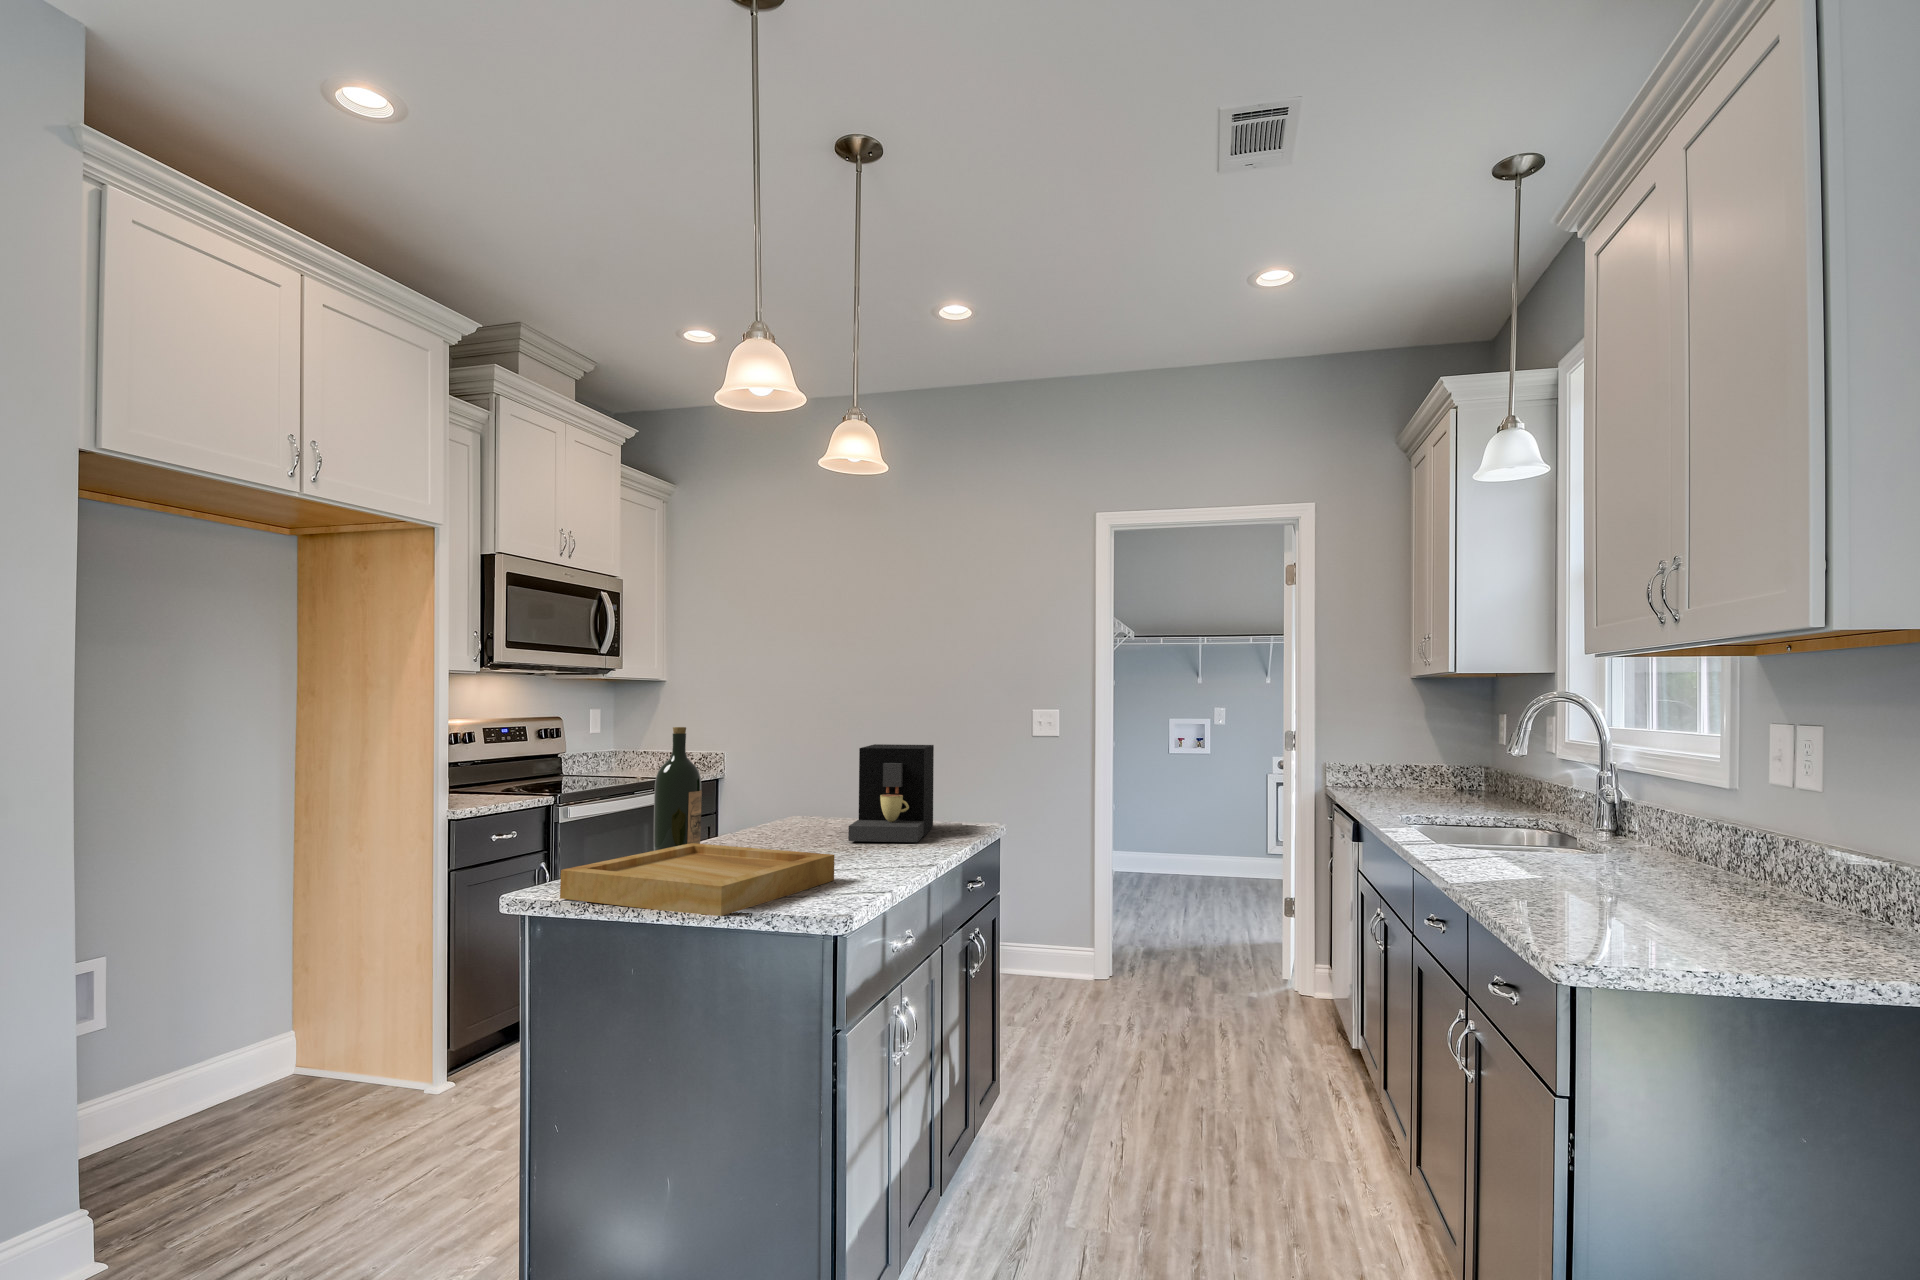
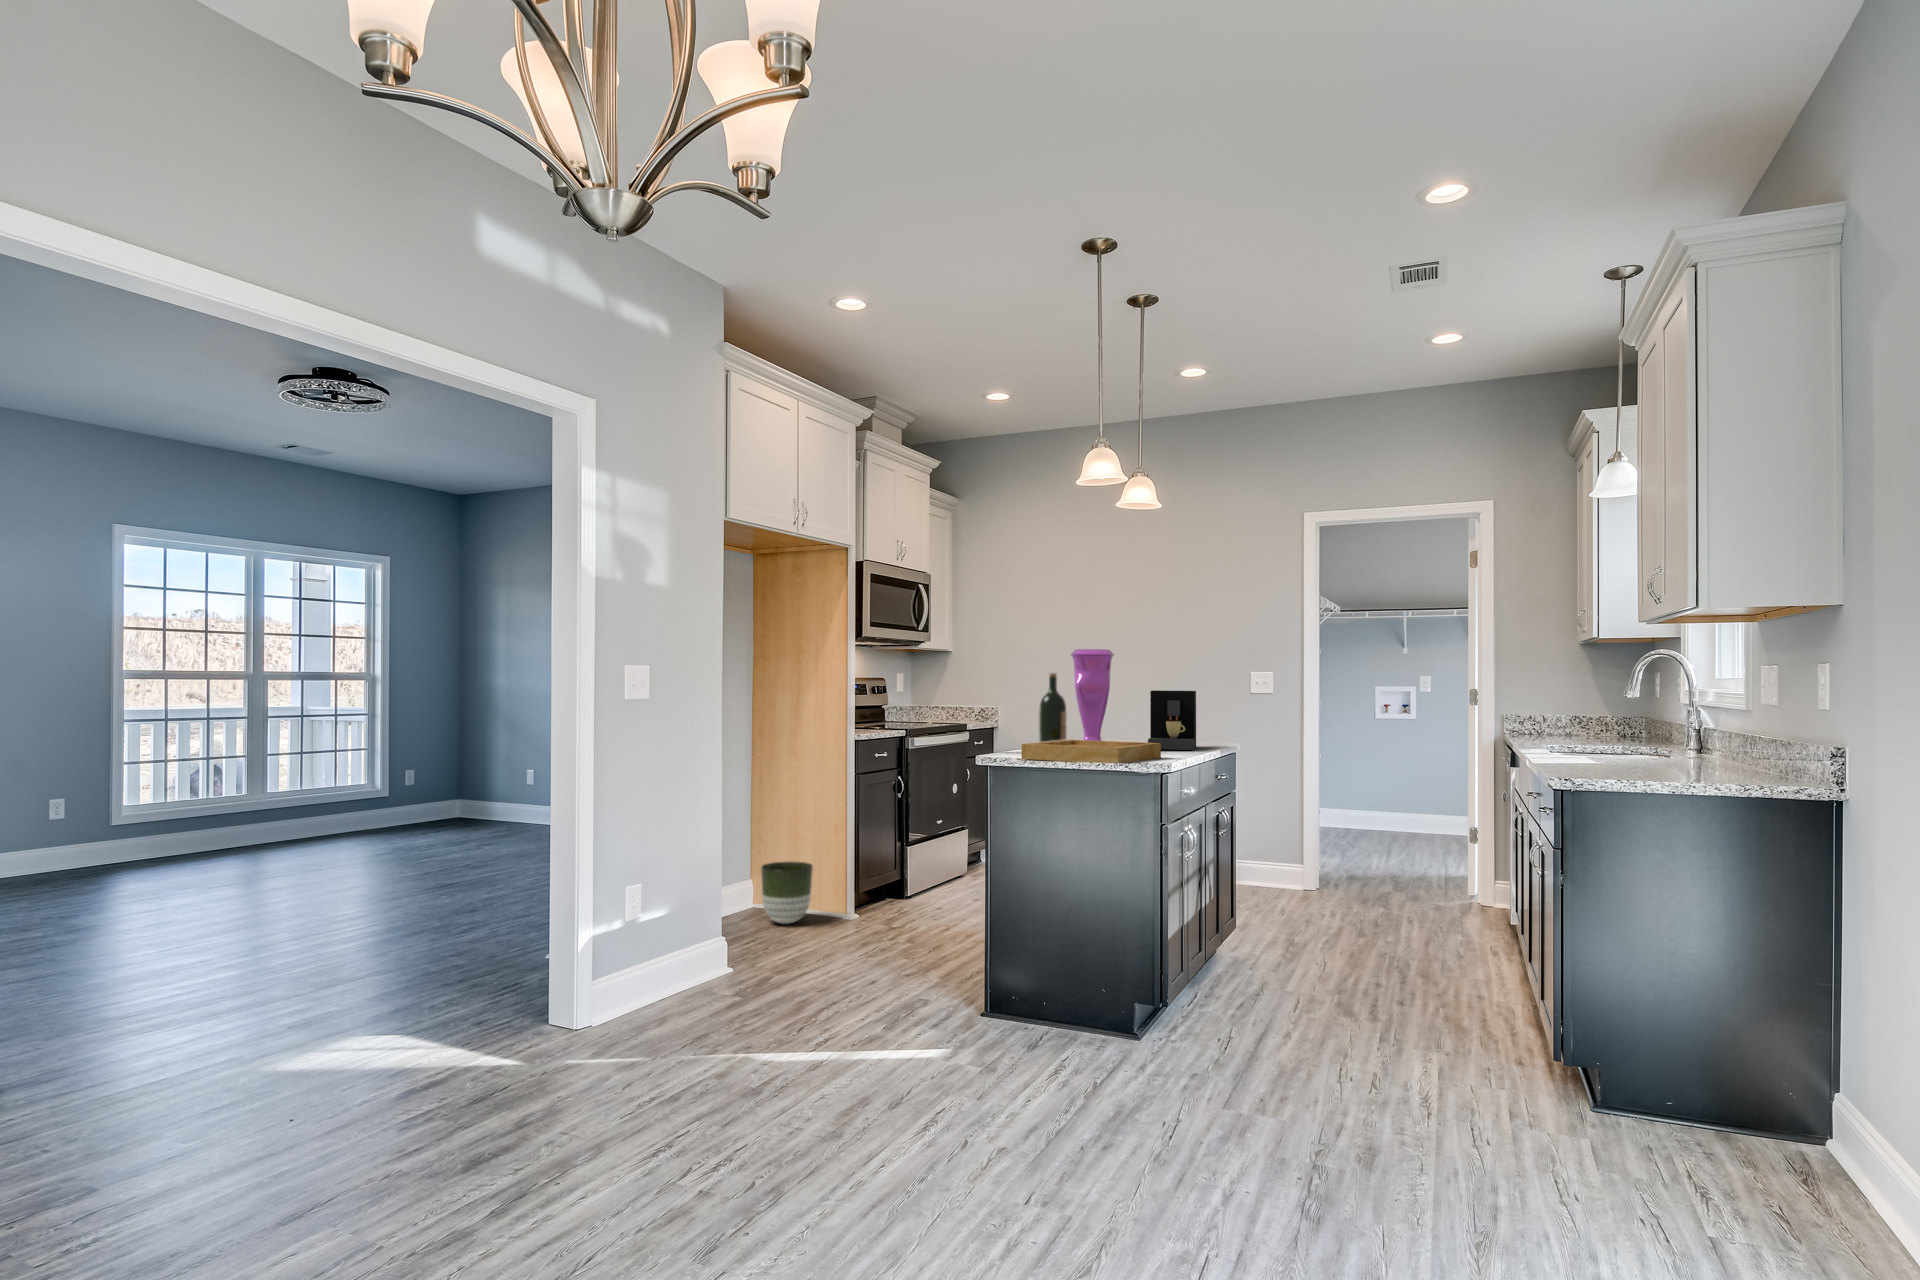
vase: none [726,686,800,849] -> present [1070,649,1114,741]
planter: none [289,996,381,1099] -> present [761,861,813,924]

